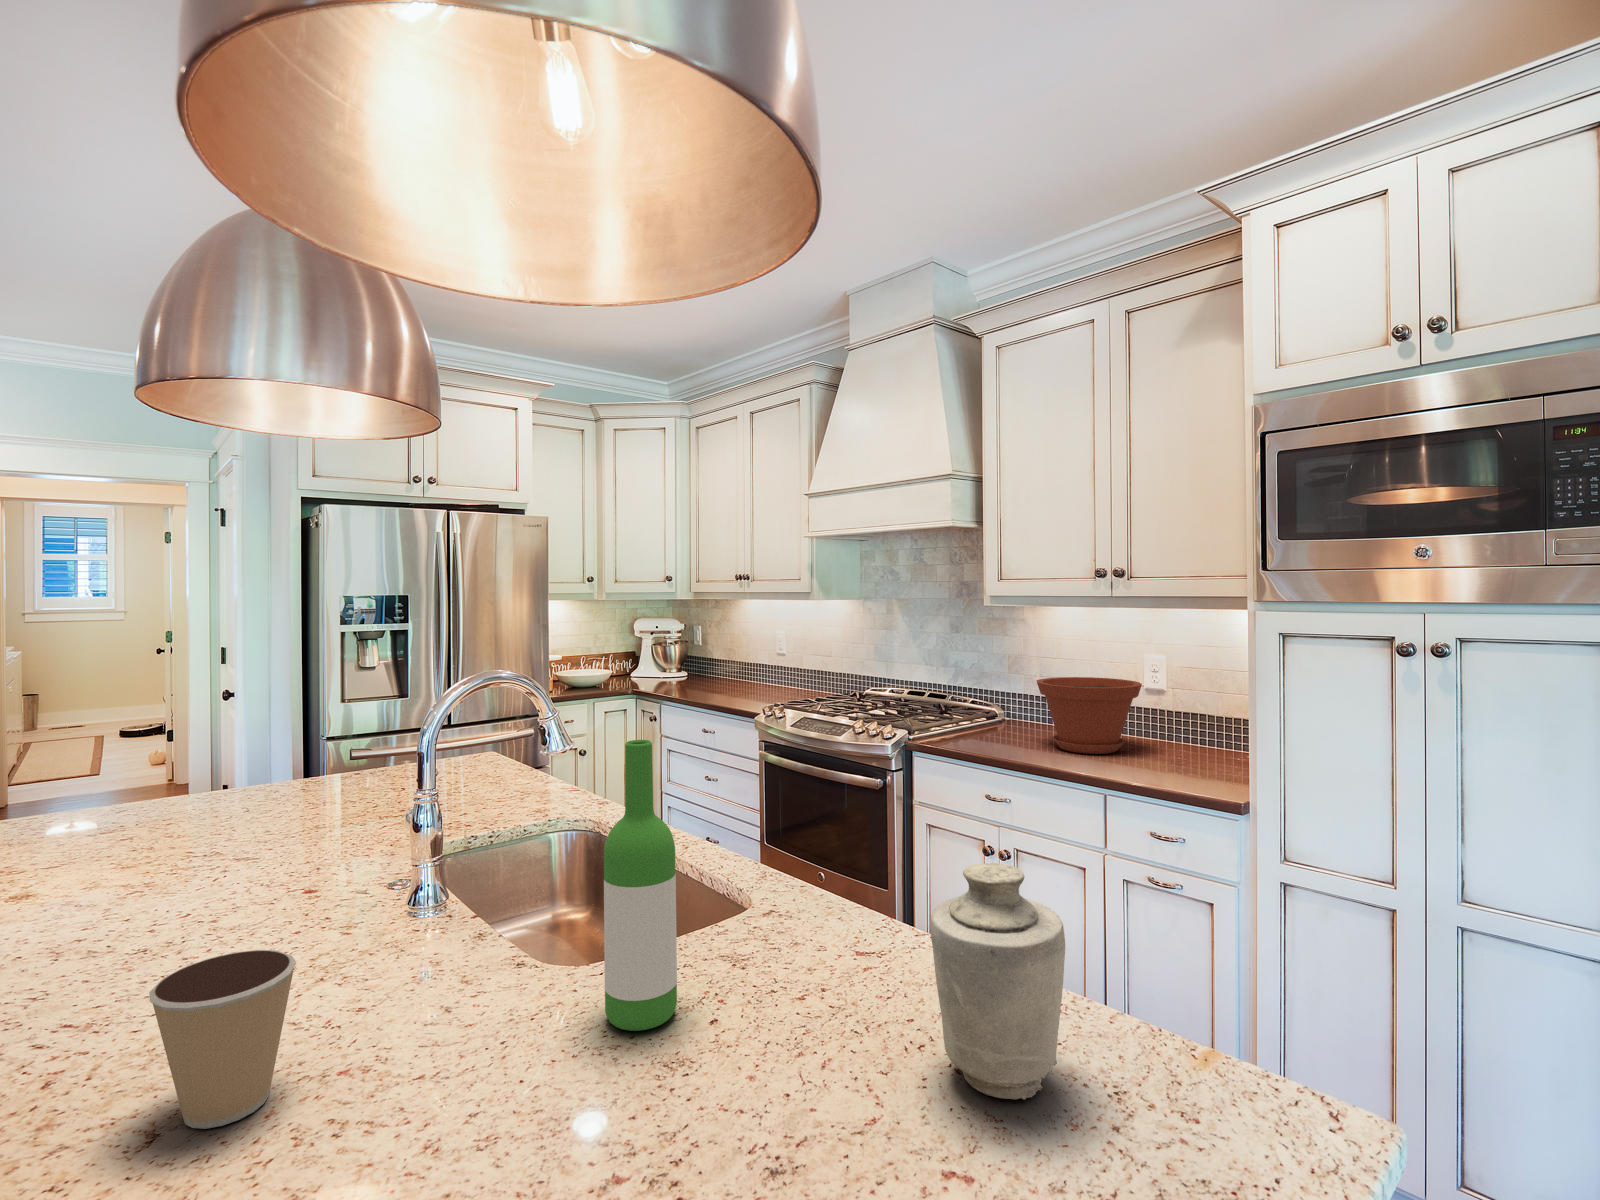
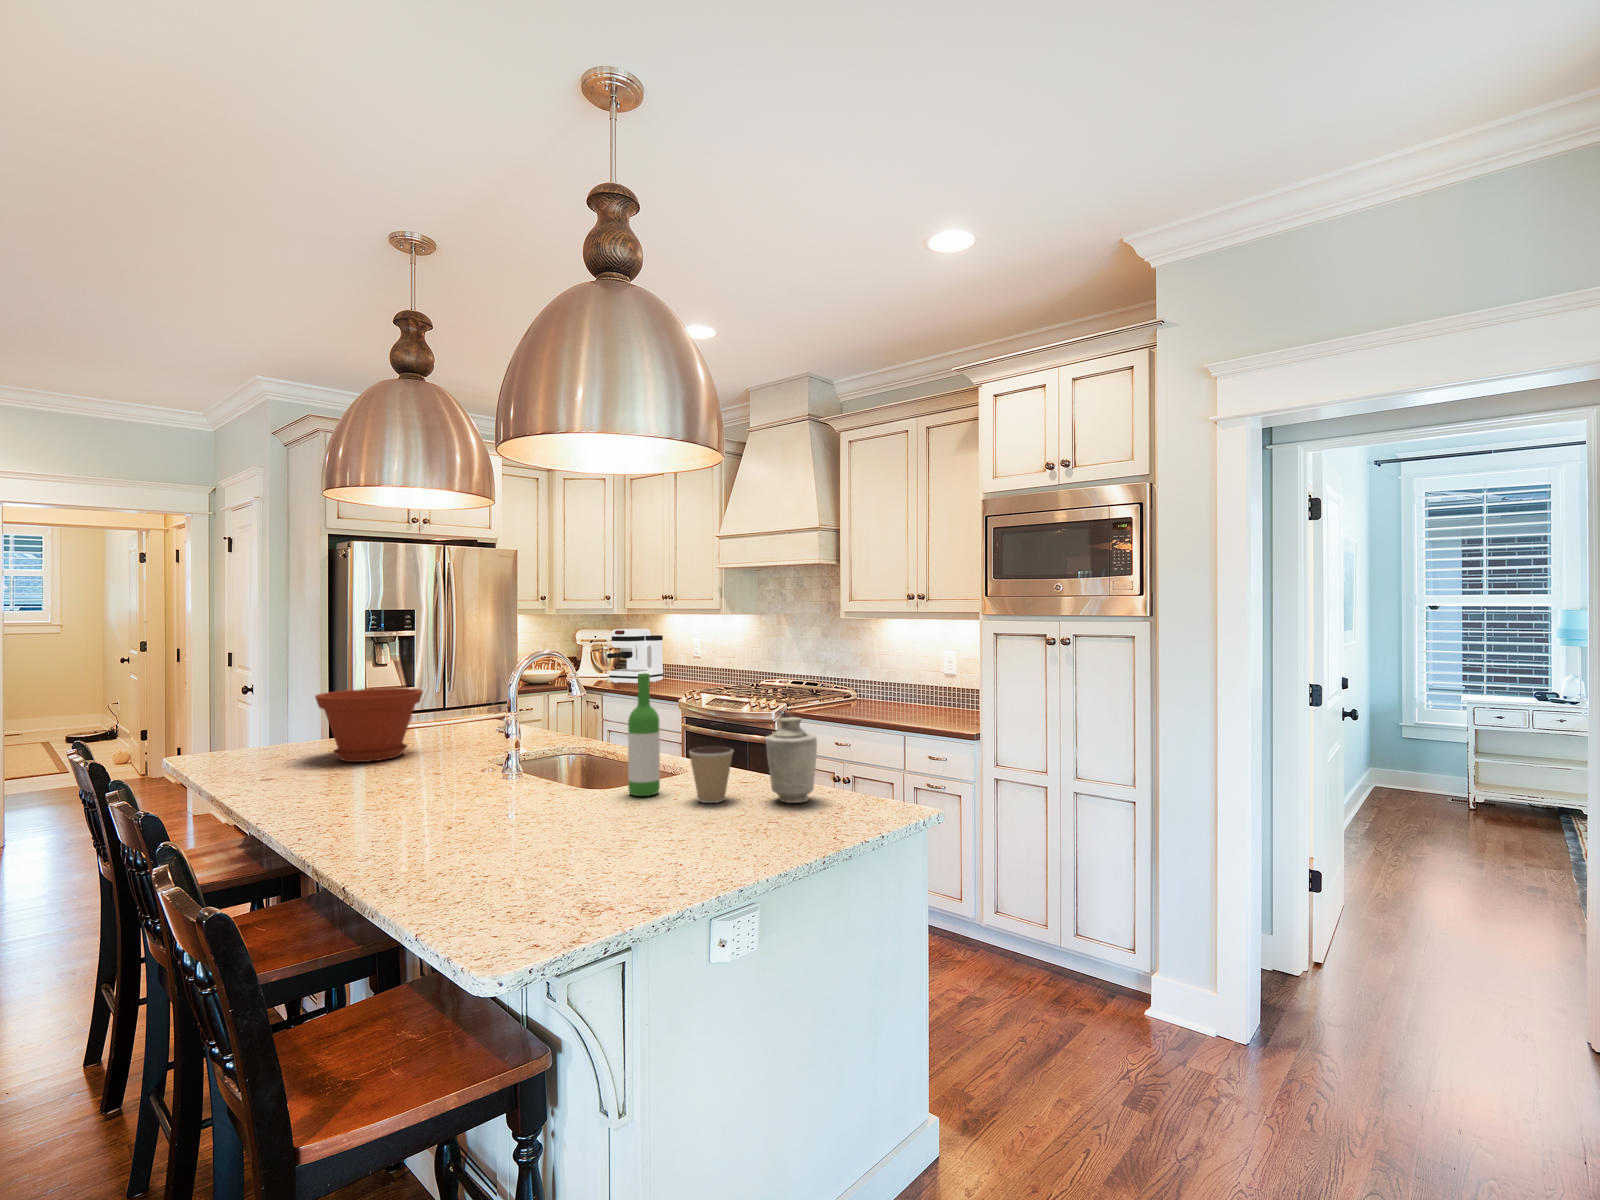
coffee maker: none [666,619,738,691] -> present [607,629,663,683]
plant pot: present [1037,677,1142,754] -> present [315,688,423,762]
coffee cup: present [149,950,296,1129] -> present [689,747,733,803]

